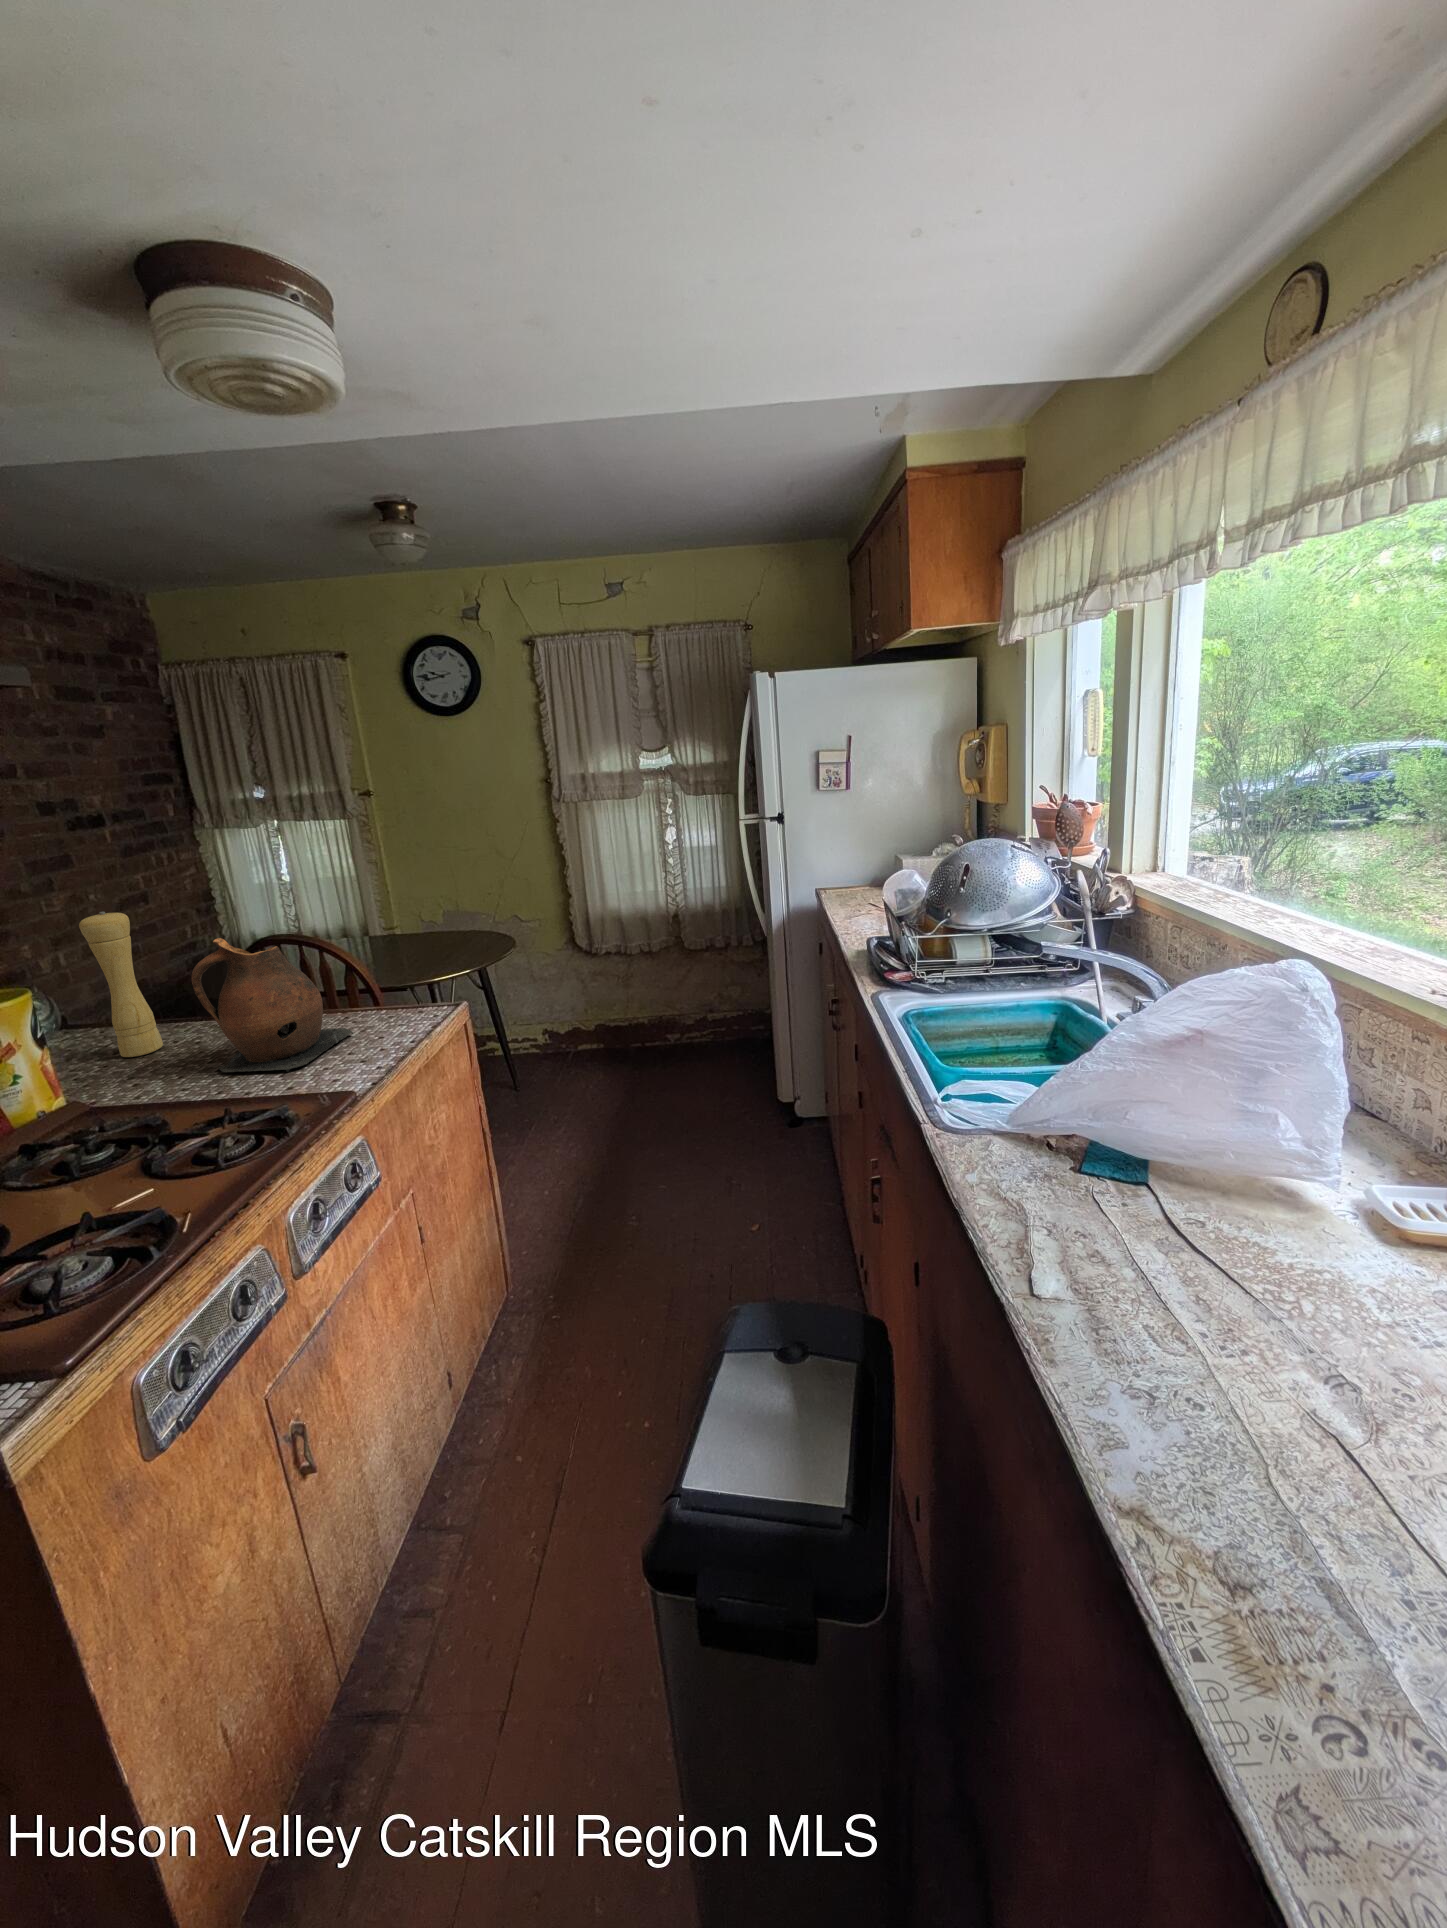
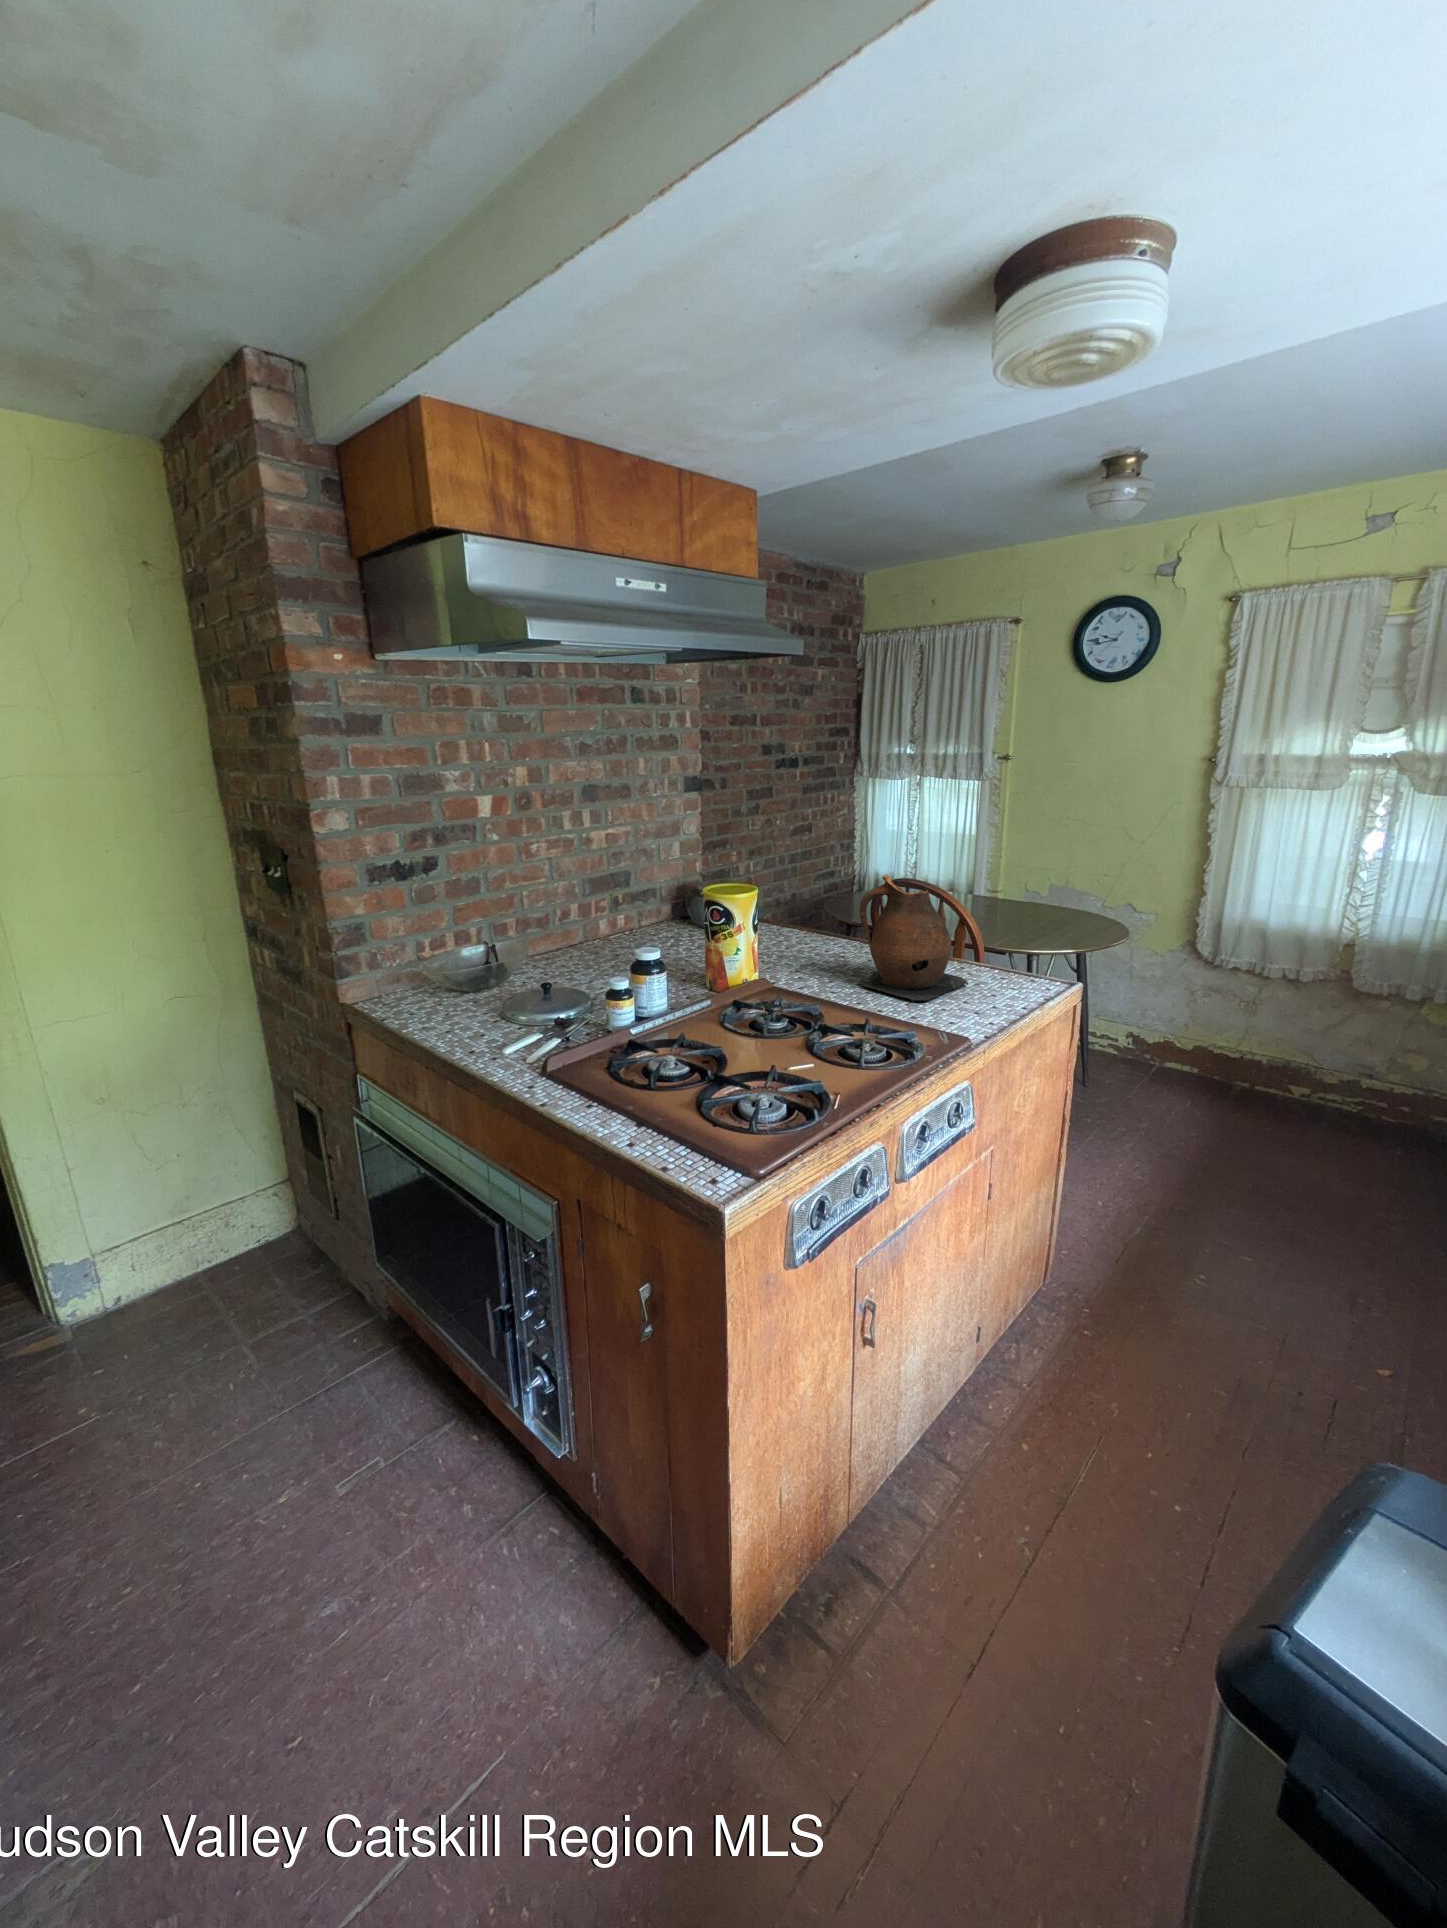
pepper mill: present [79,912,163,1057] -> none [795,839,825,954]

